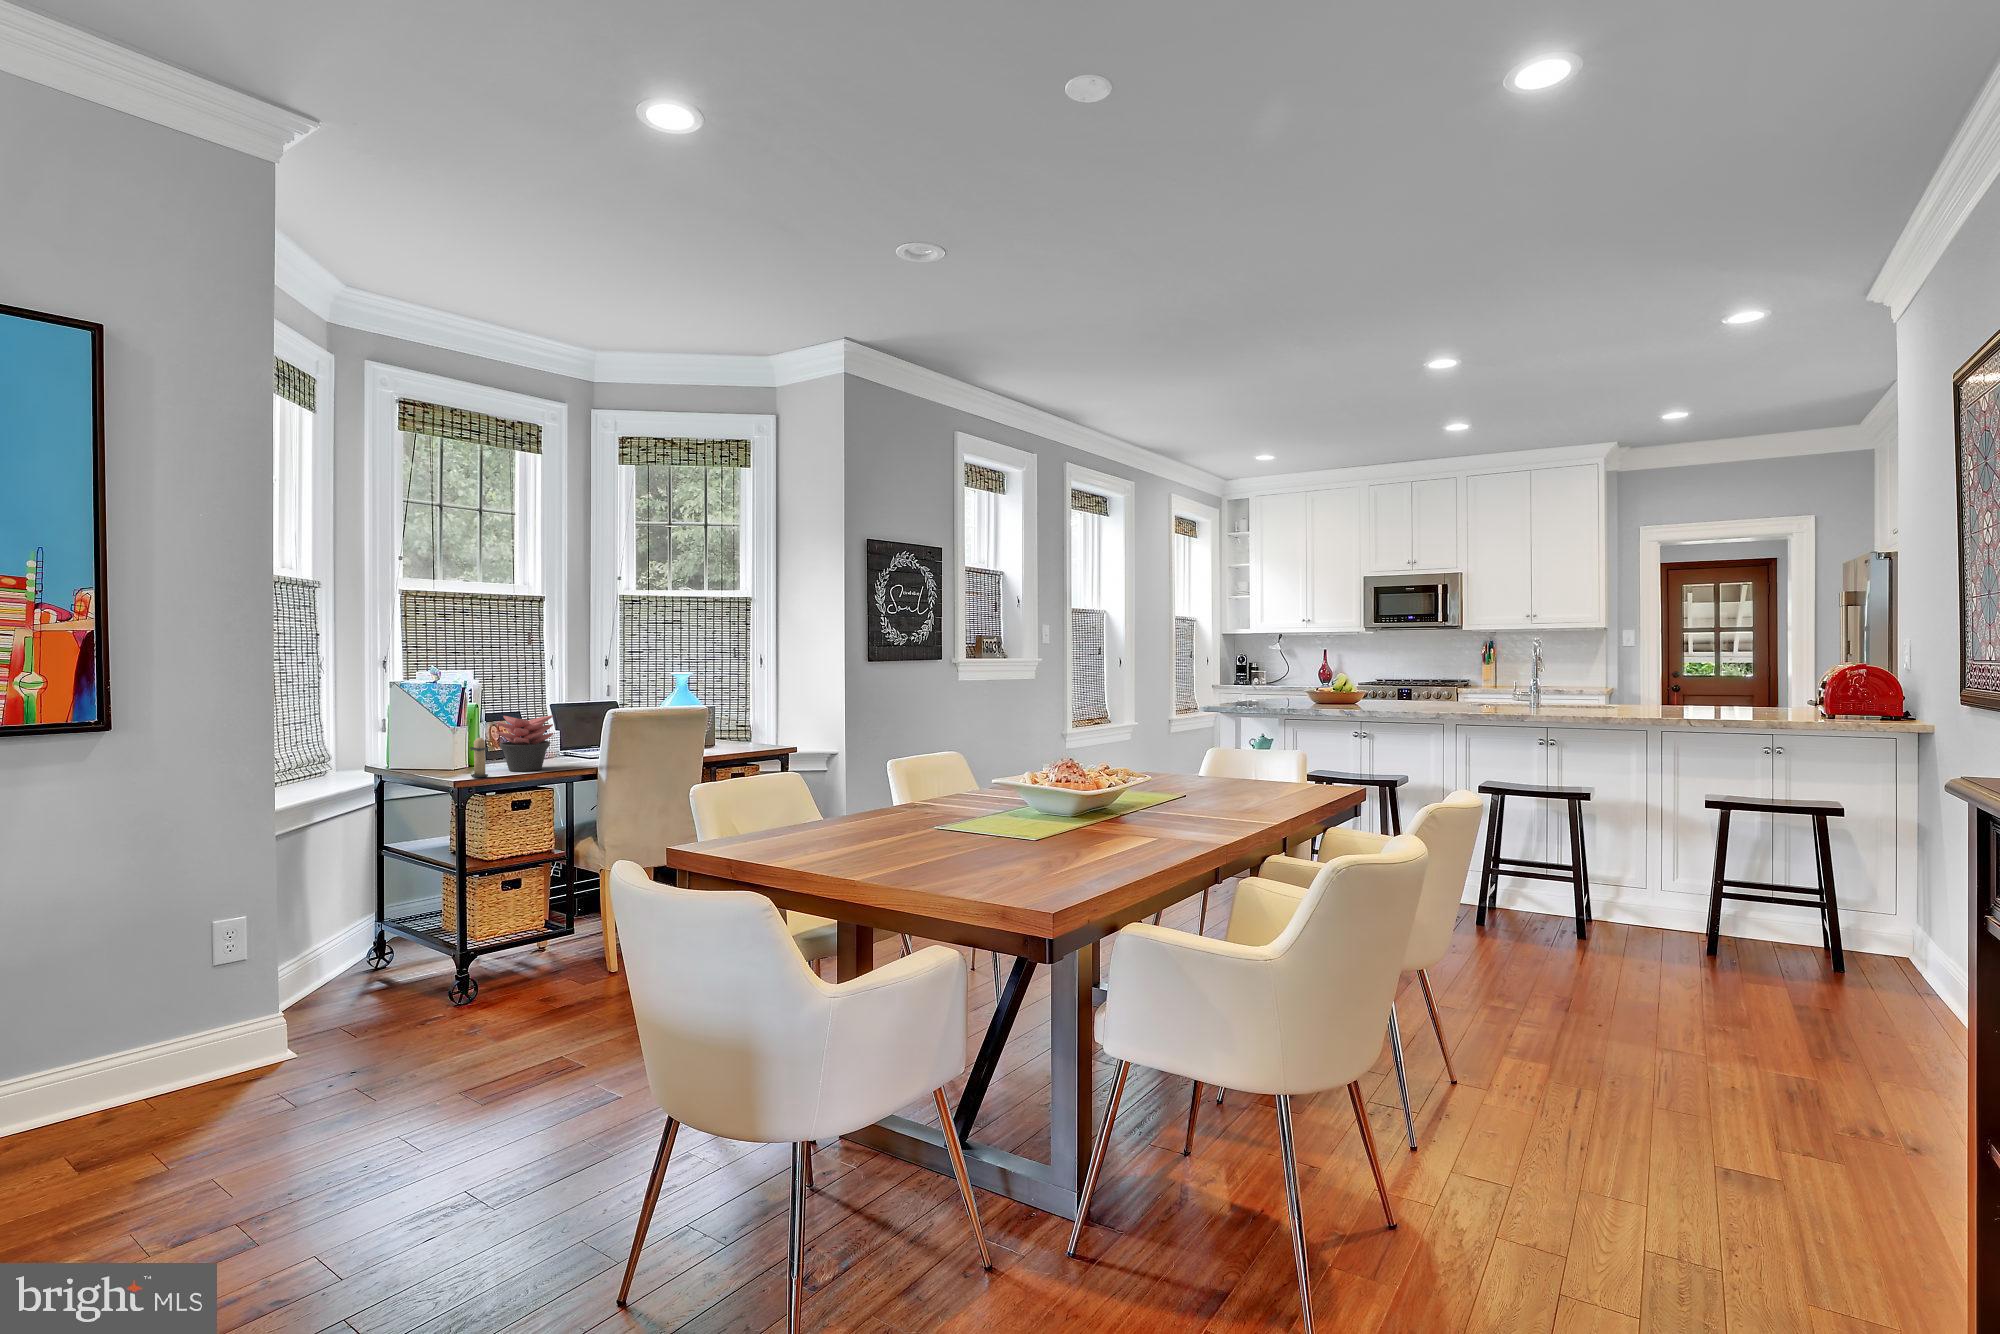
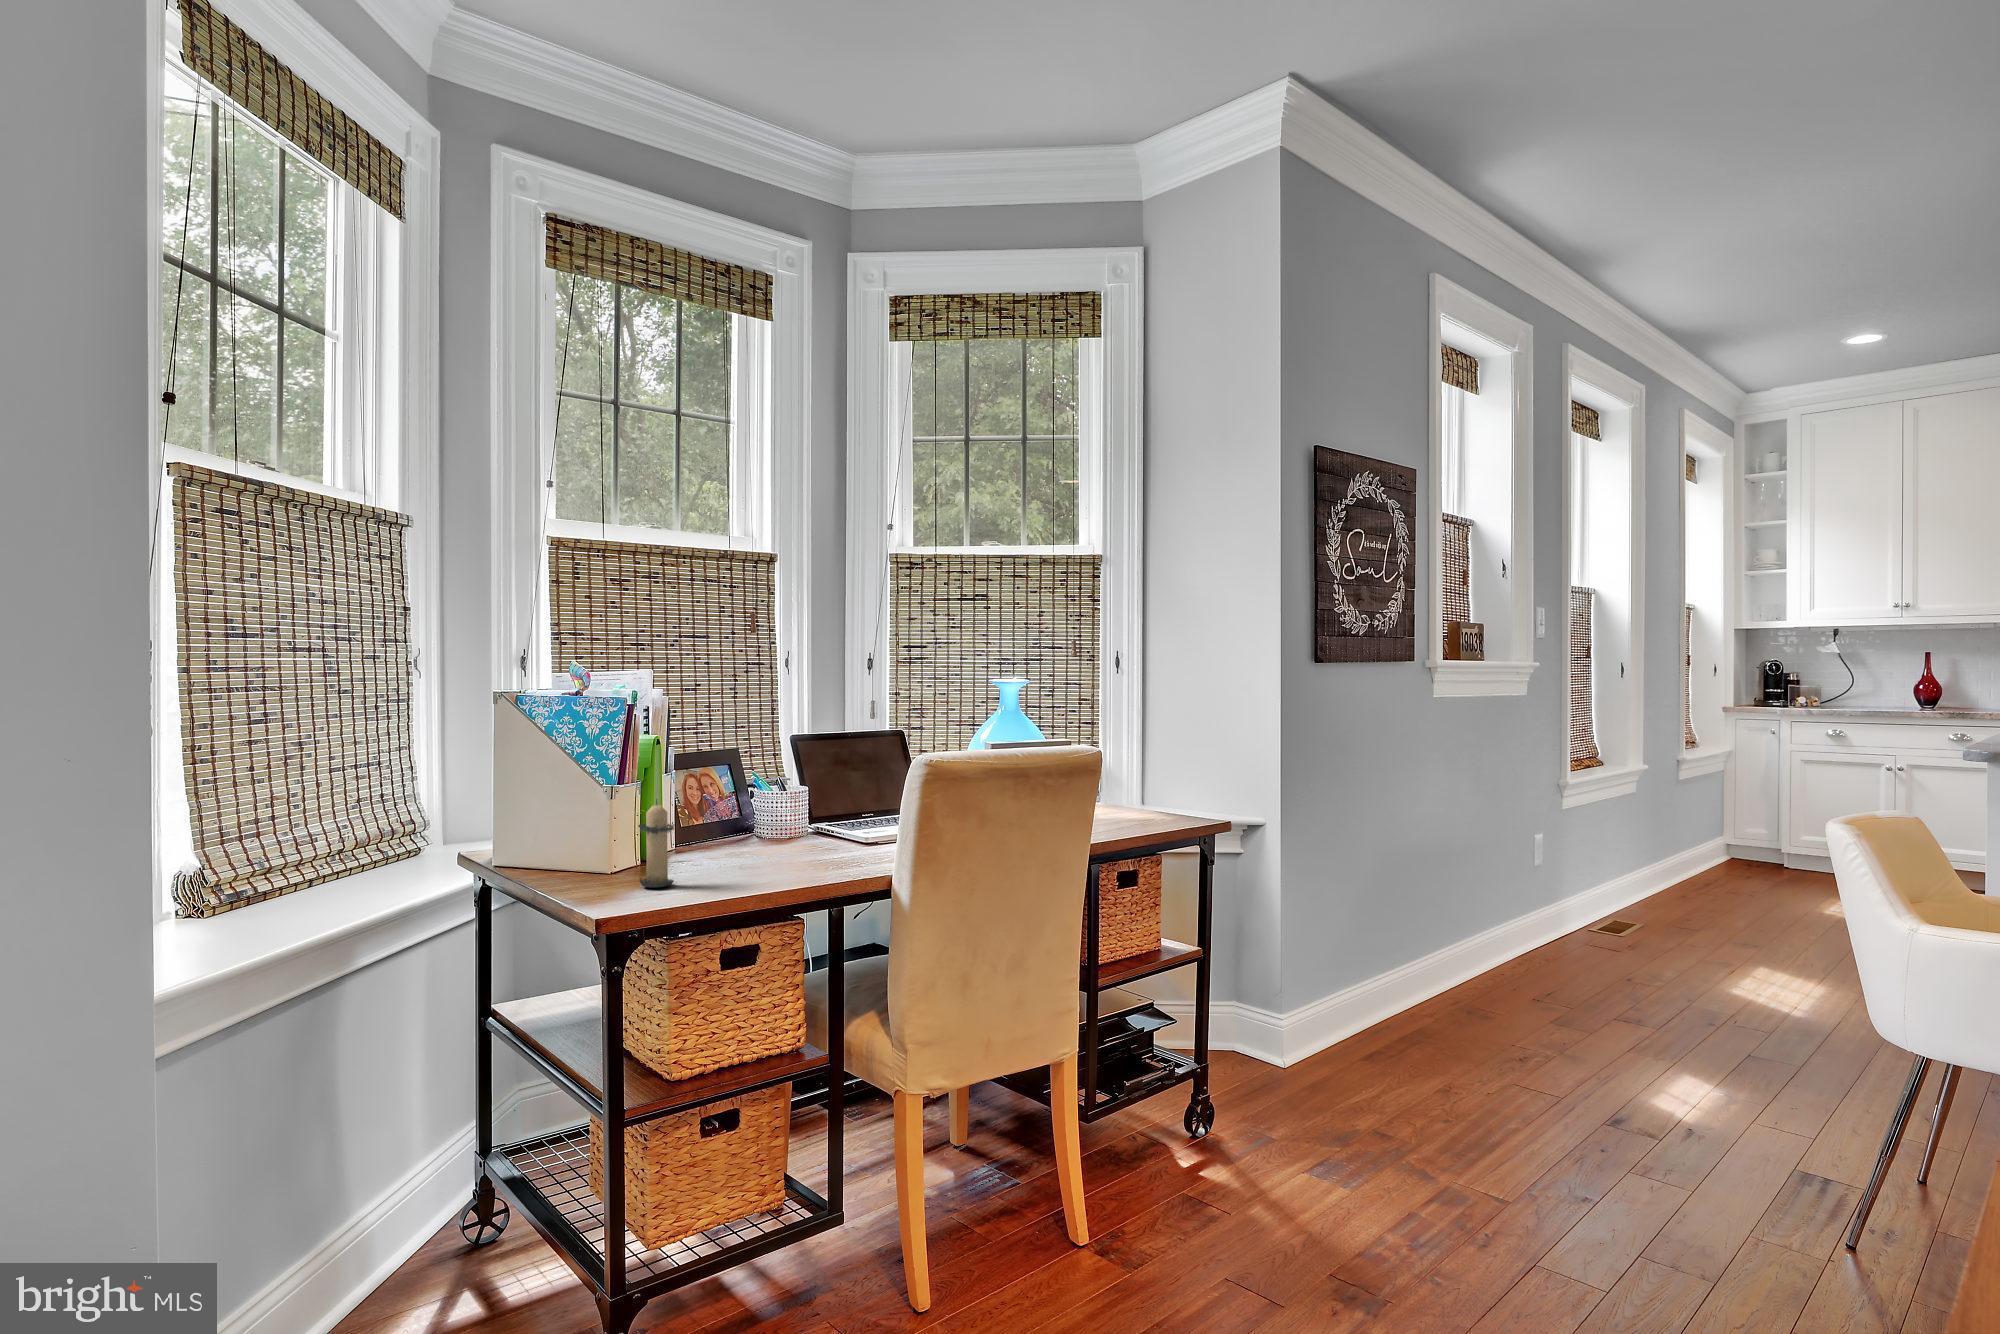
succulent plant: present [496,715,553,771] -> none [690,758,796,870]

